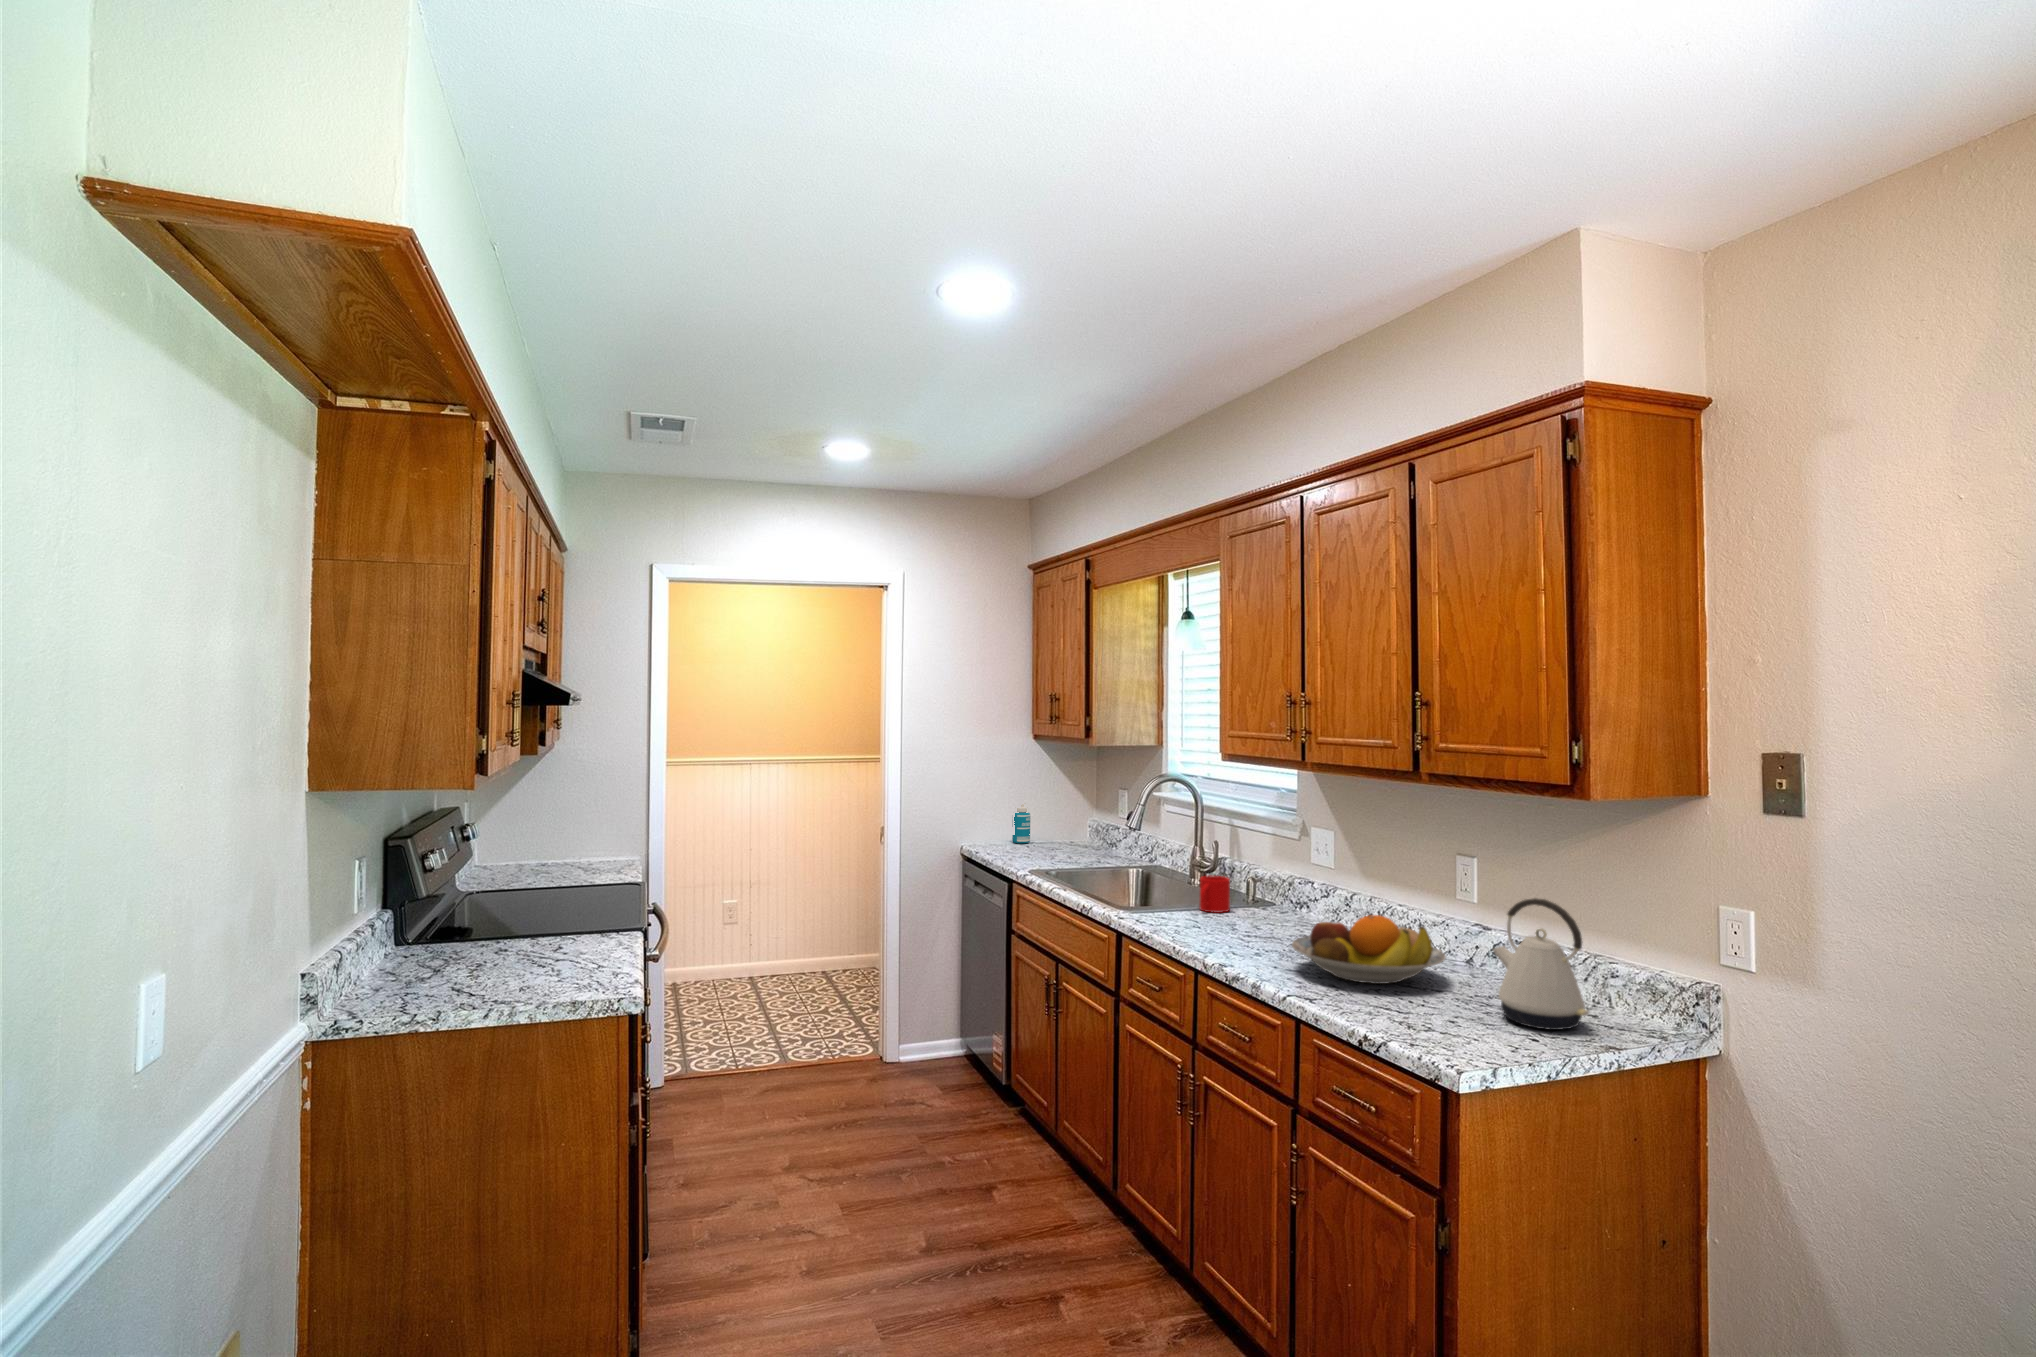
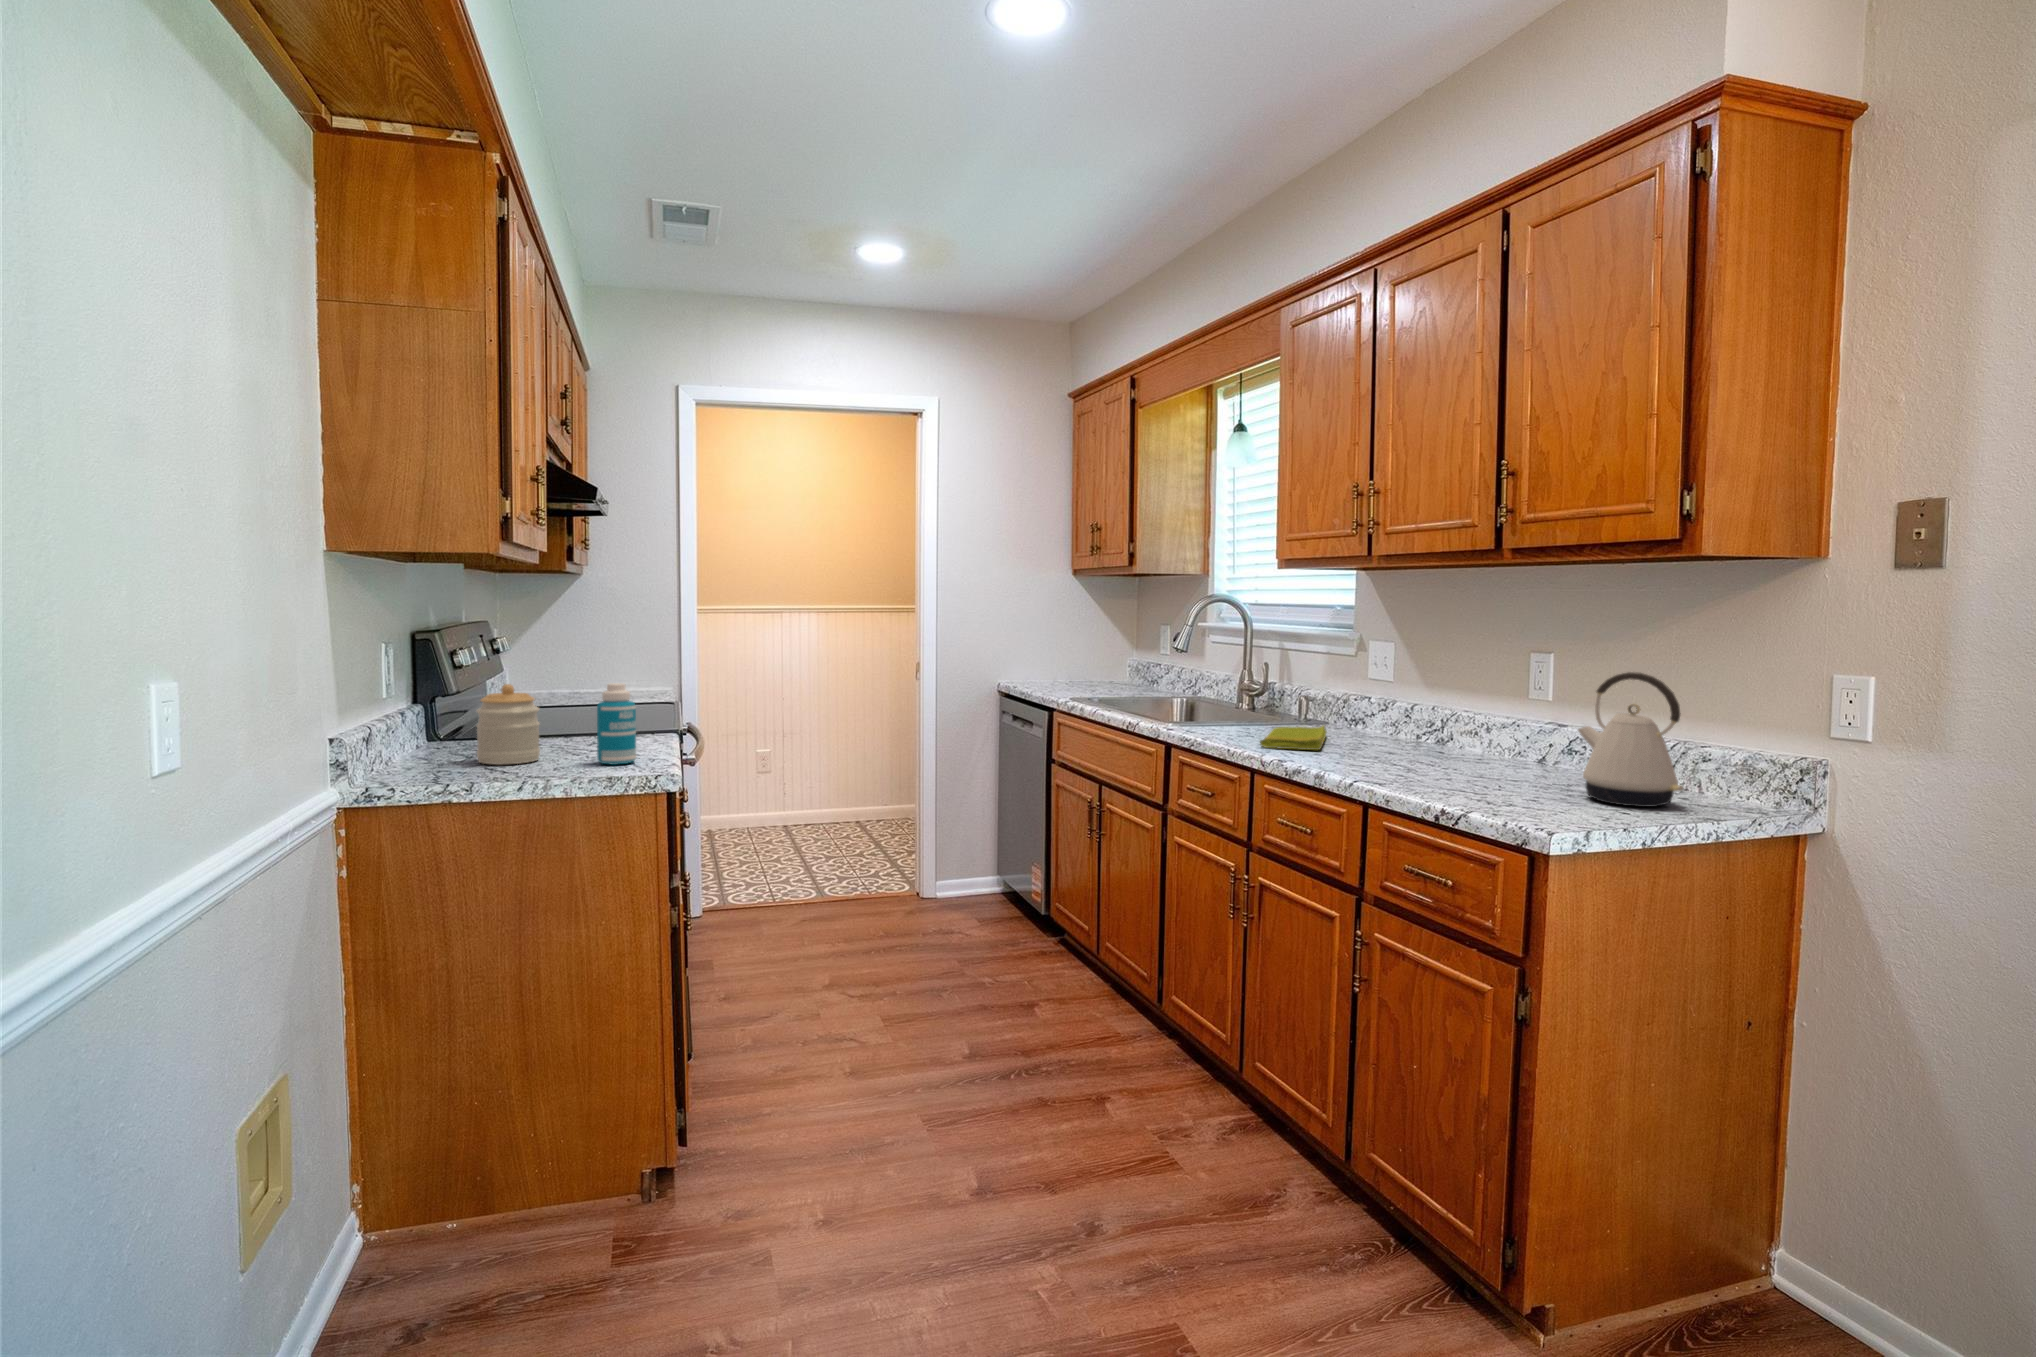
bottle: present [1012,803,1030,843] -> present [597,683,636,765]
mug: present [1200,876,1230,913] -> none [1250,693,1283,728]
jar: none [443,899,507,981] -> present [477,684,540,765]
dish towel: none [1204,913,1271,948] -> present [1260,725,1327,750]
fruit bowl: present [1292,915,1445,984] -> none [1356,706,1521,775]

